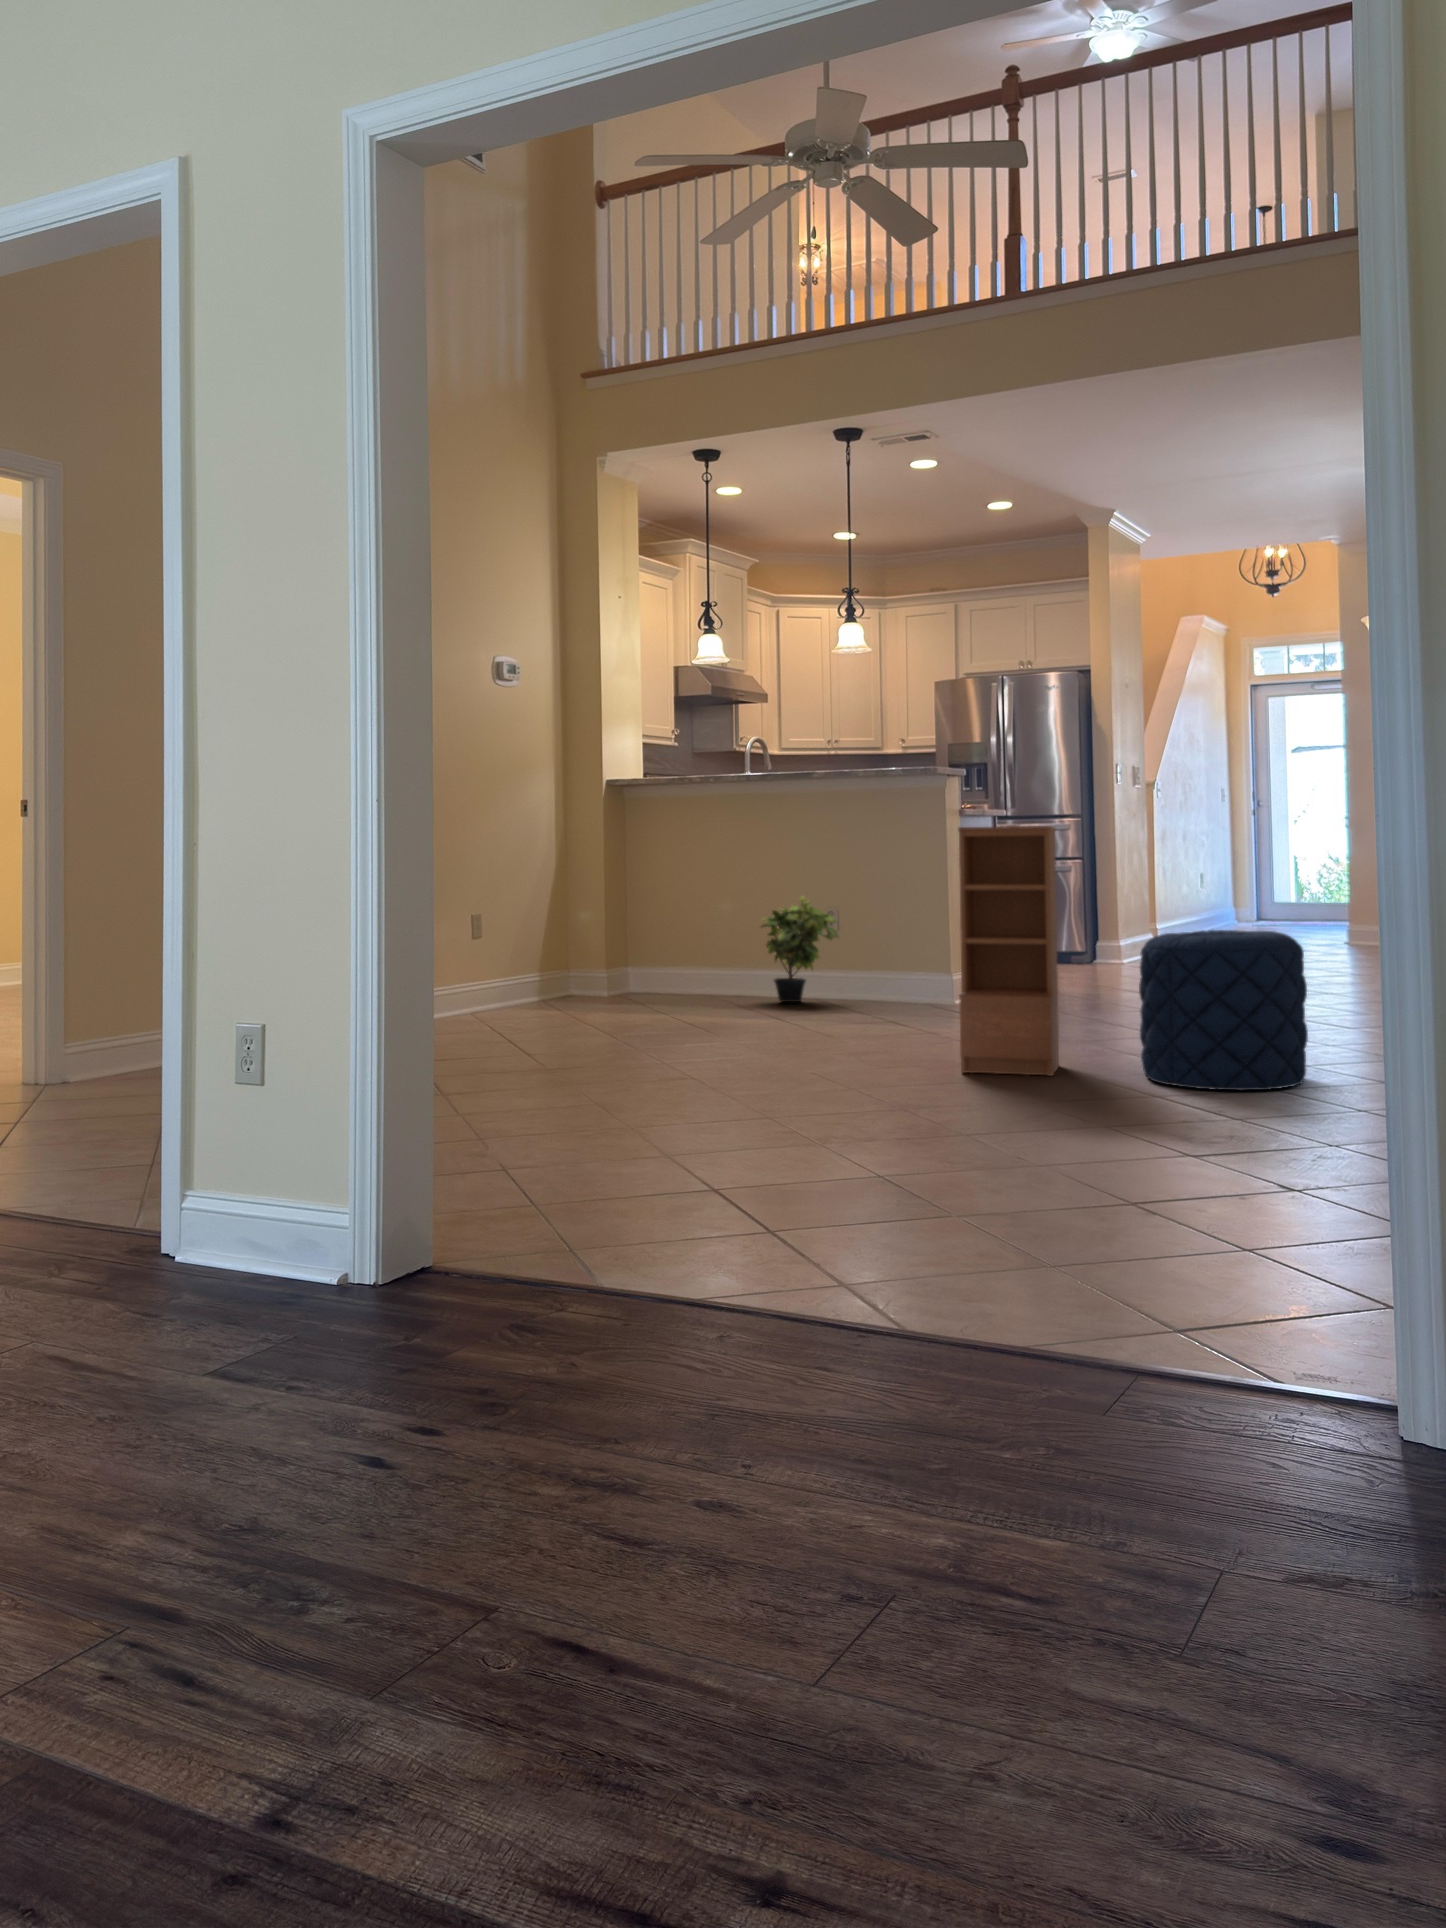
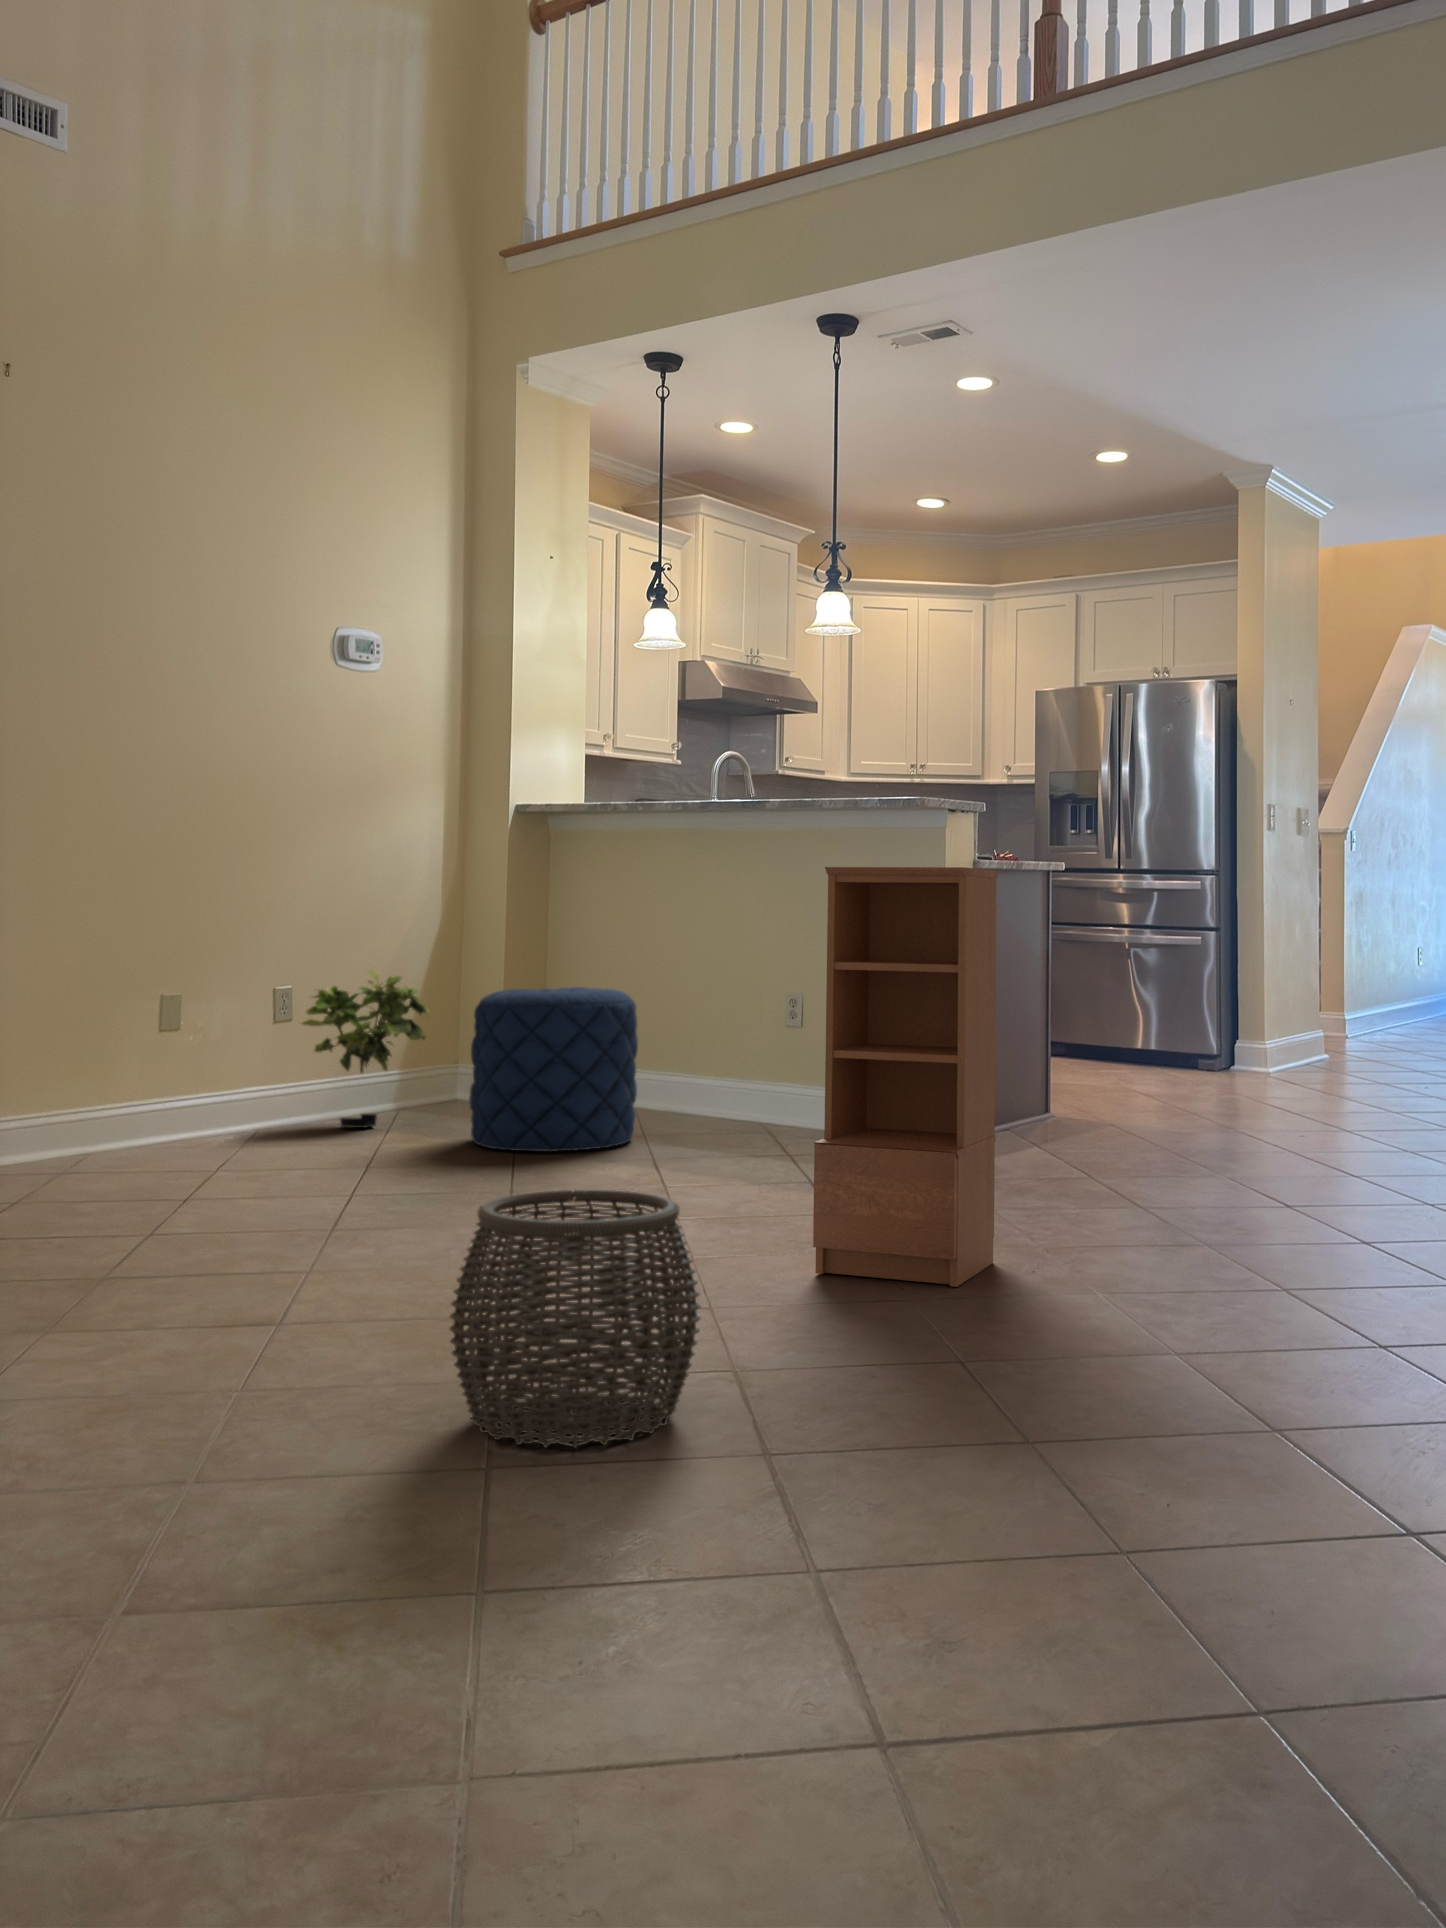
potted plant: present [761,897,839,1002] -> present [302,971,429,1128]
pouf: present [1139,930,1308,1090] -> present [469,987,638,1152]
woven basket: none [854,1011,987,1139] -> present [450,1190,700,1448]

